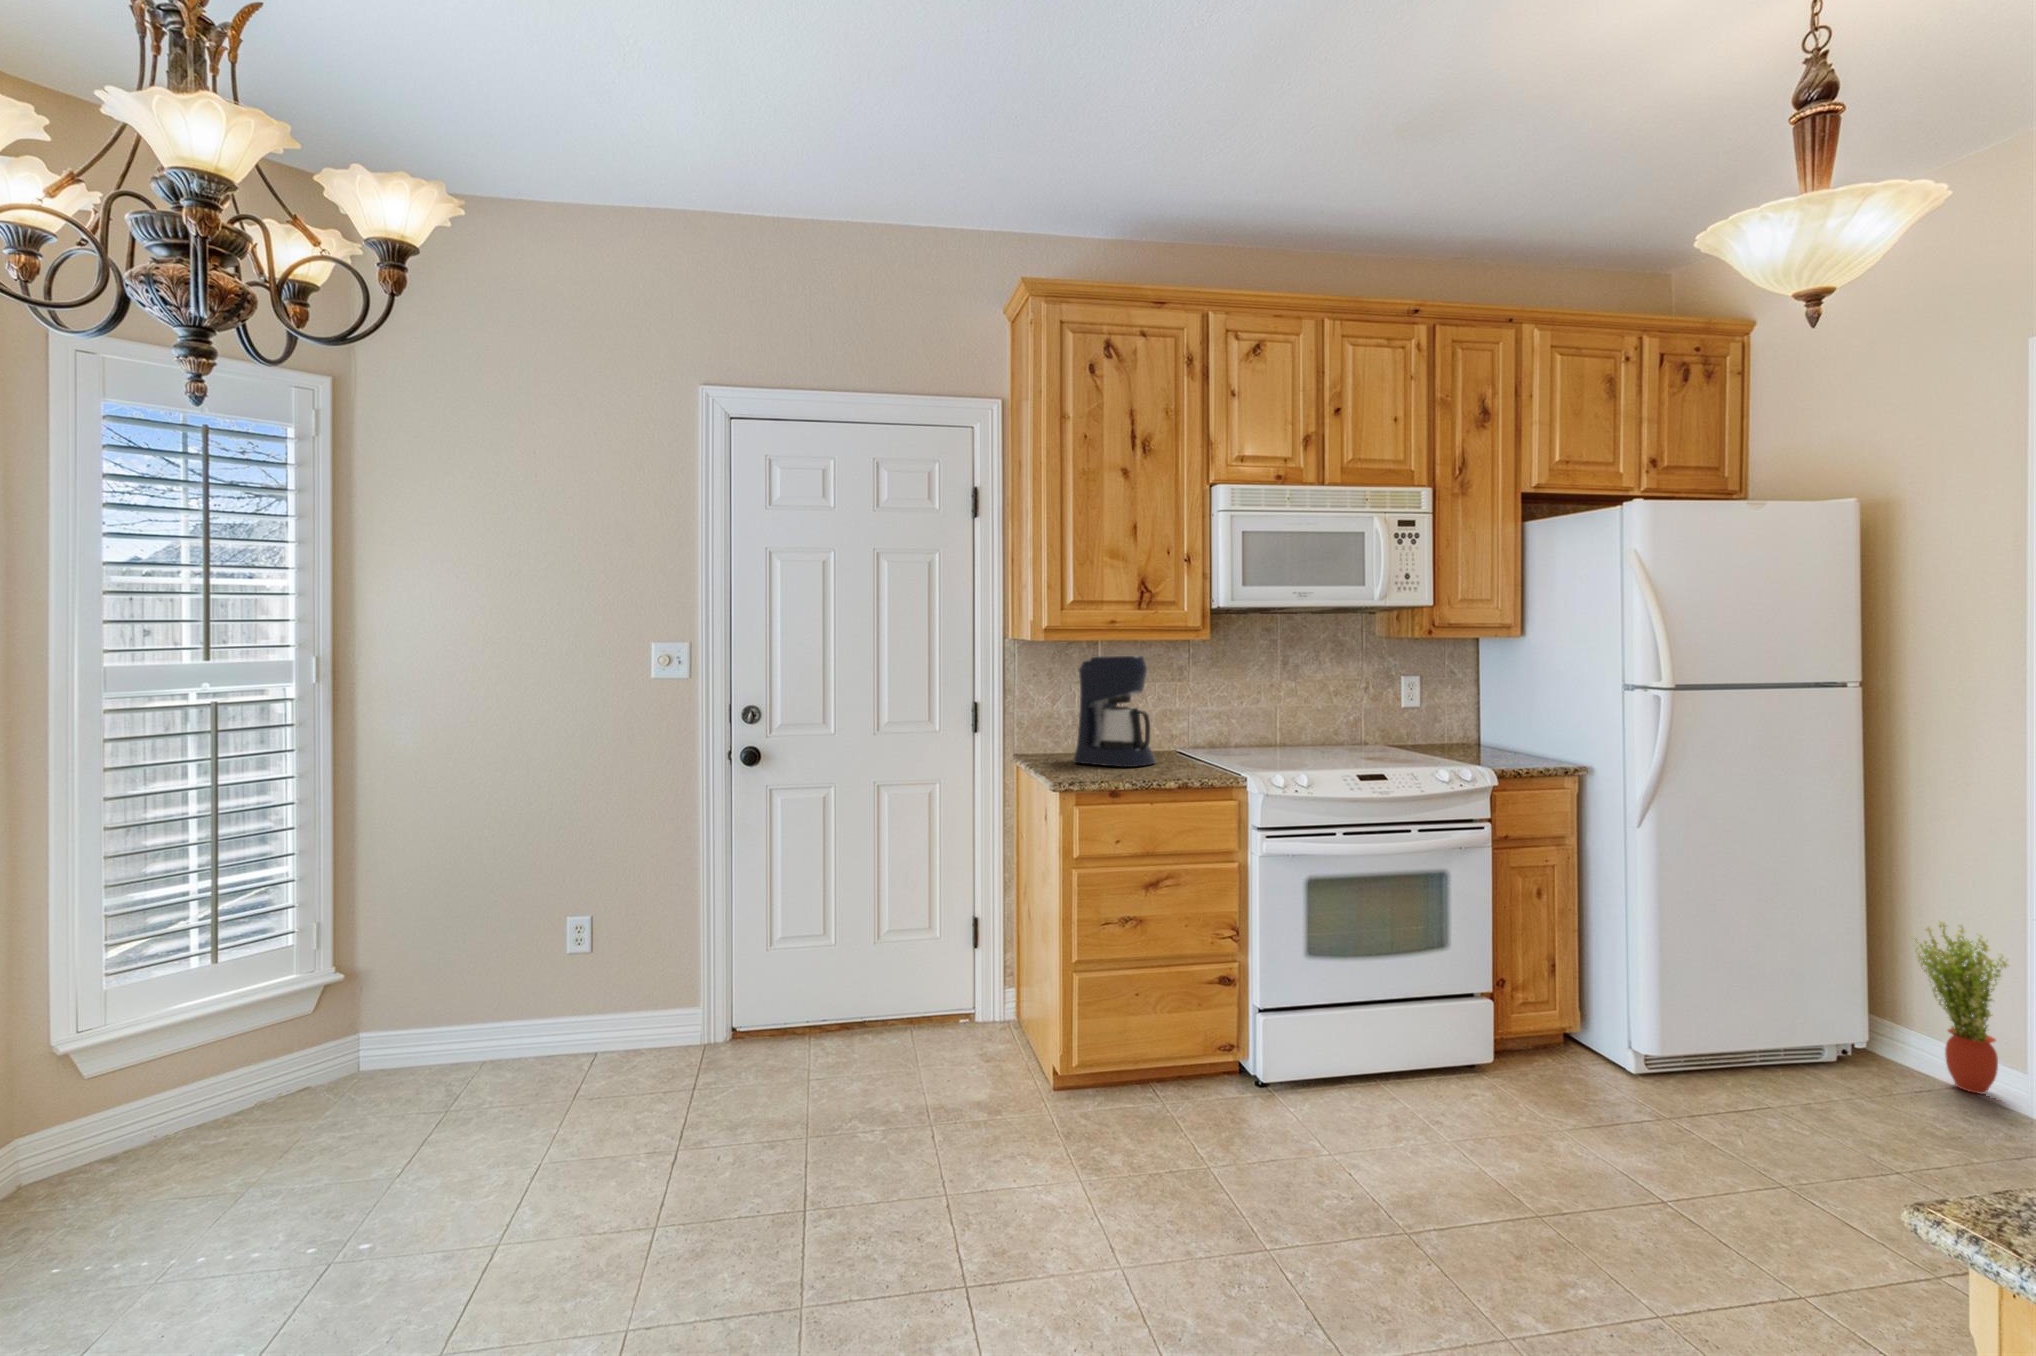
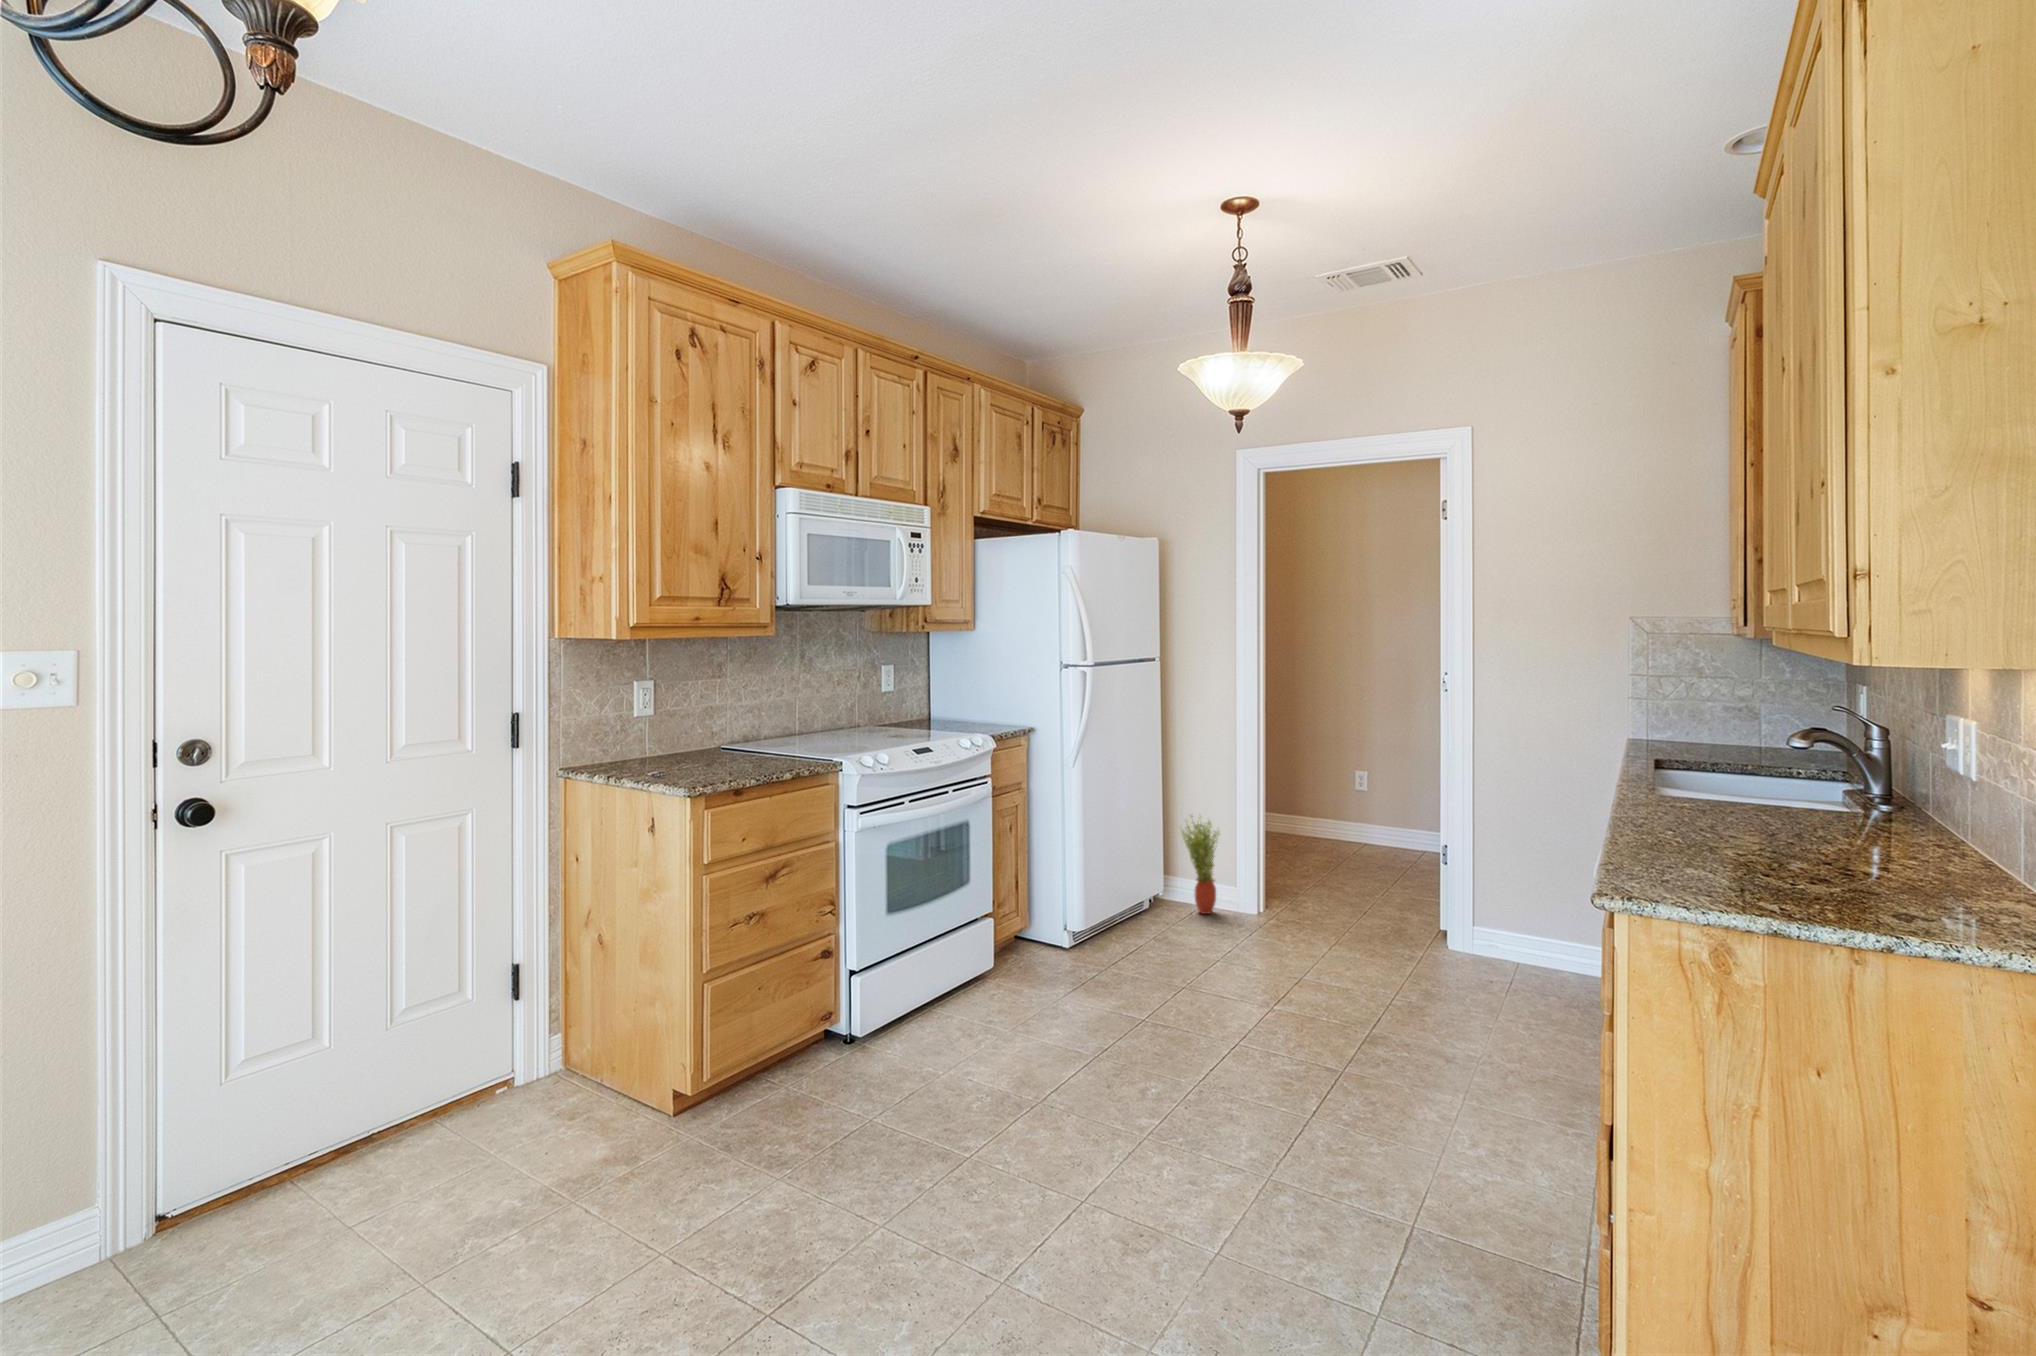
coffee maker: present [1073,656,1156,767] -> none [650,653,737,768]

